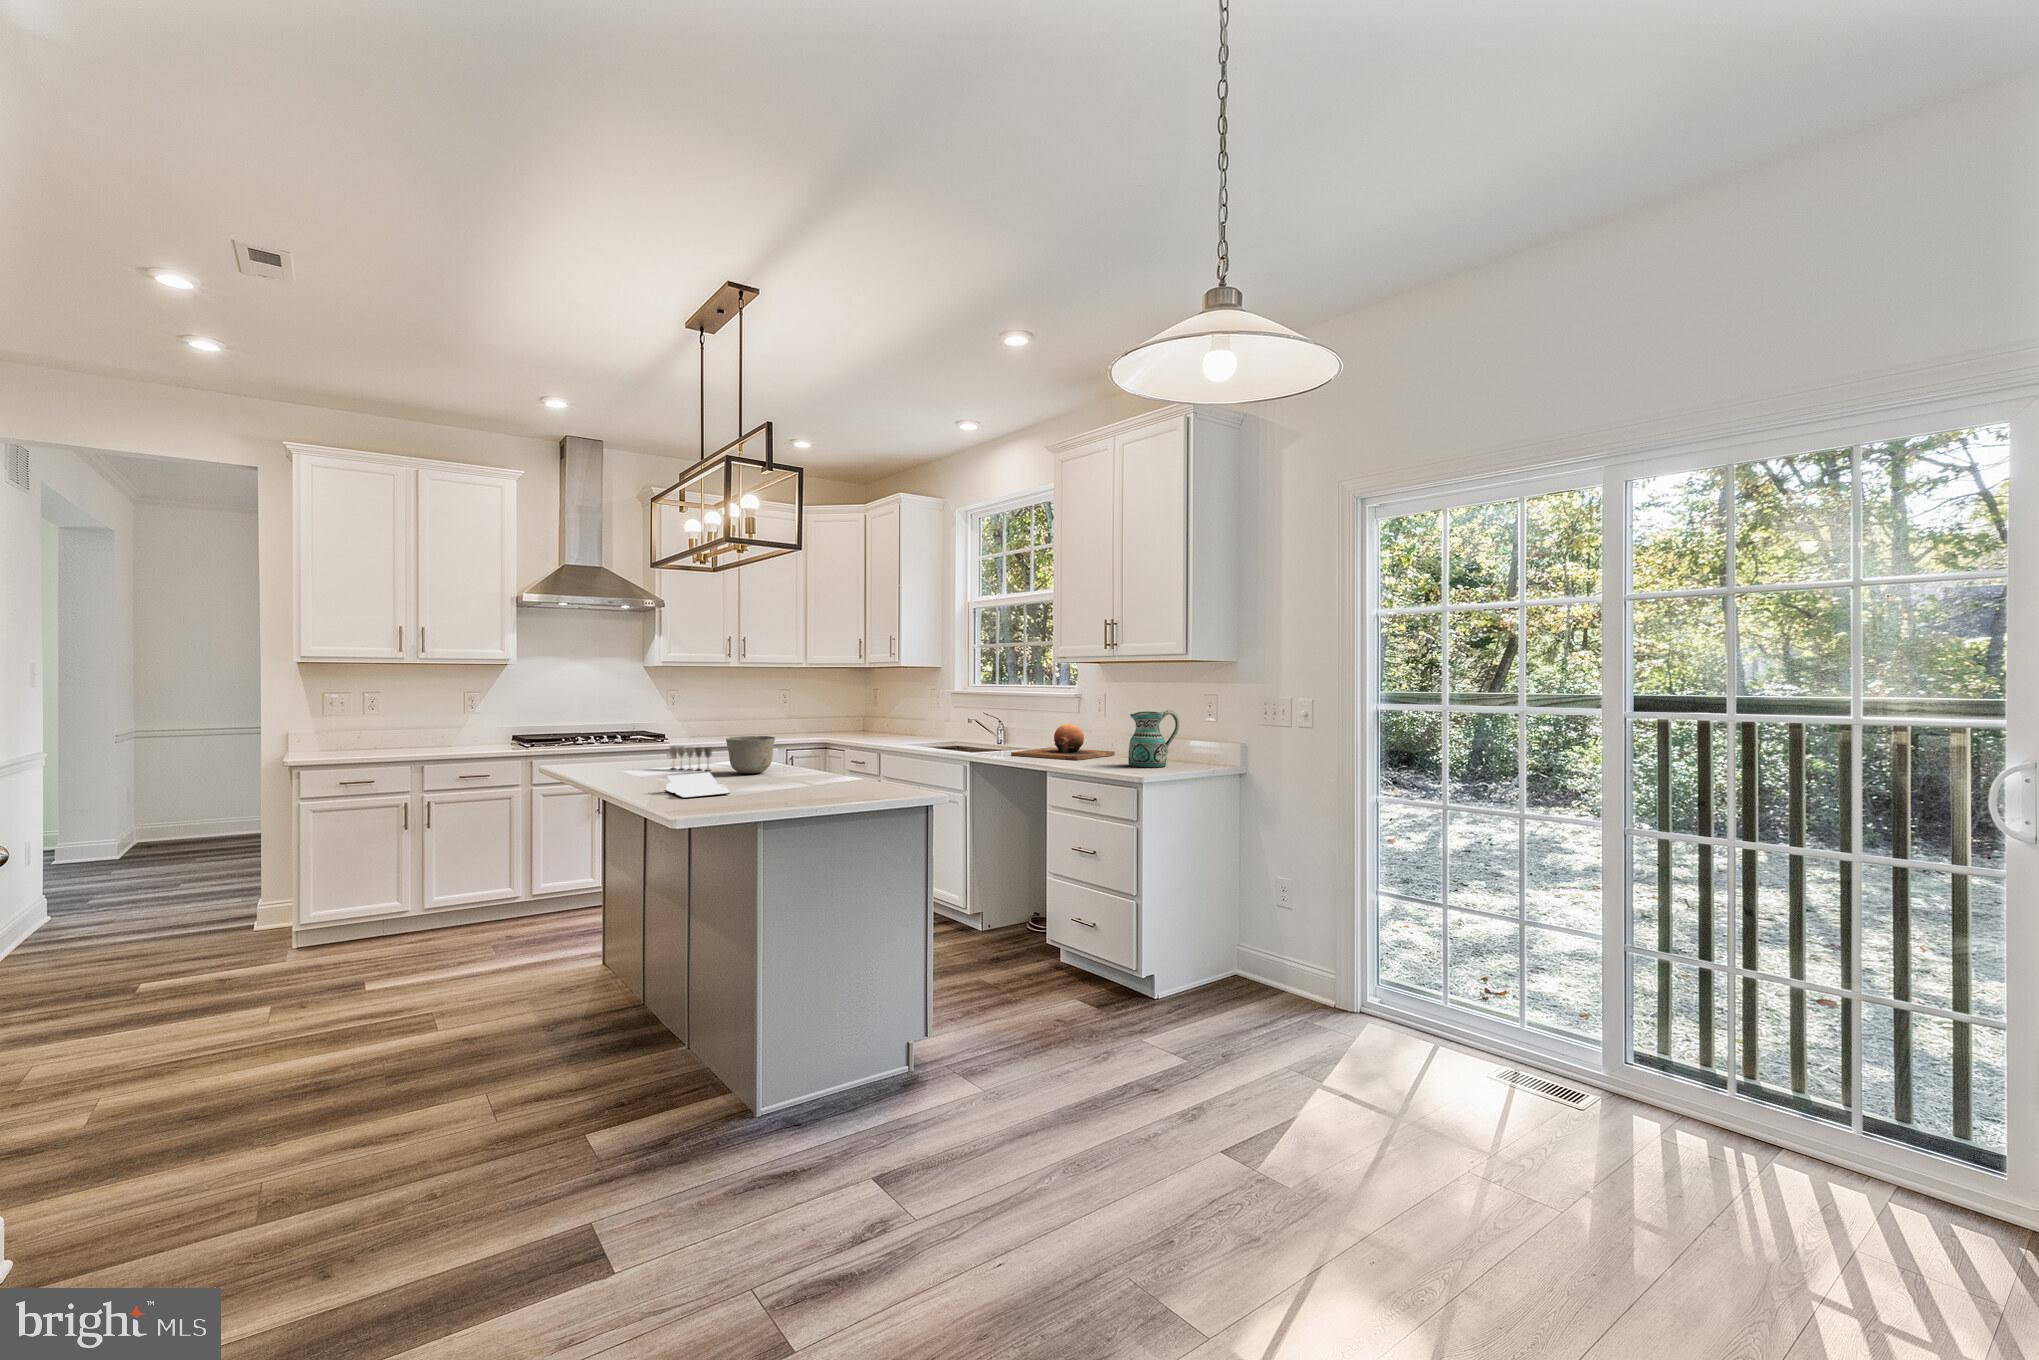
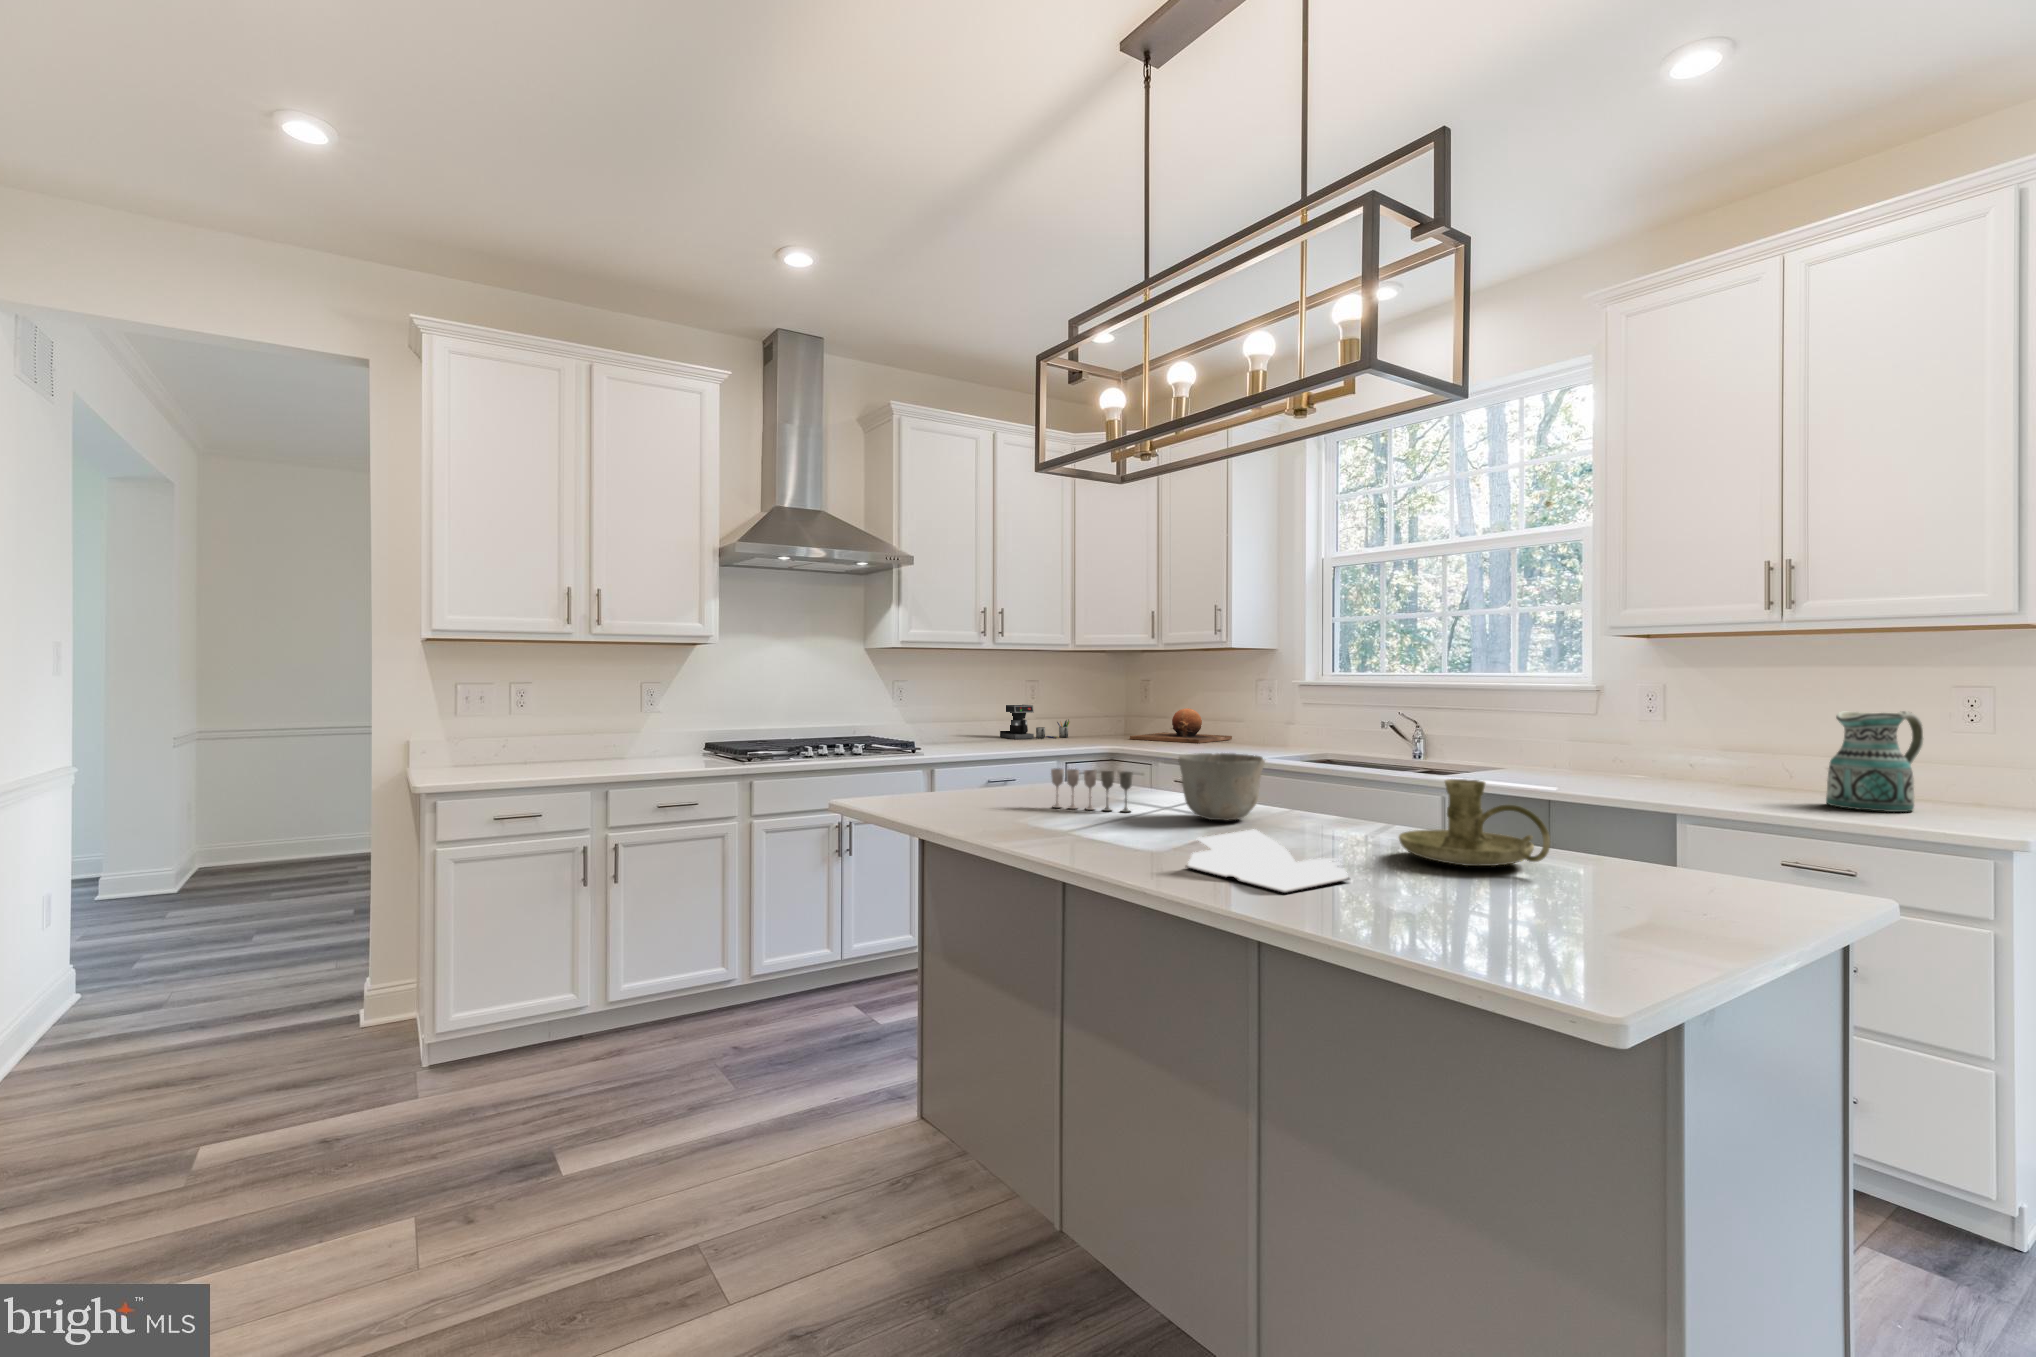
coffee maker: none [758,706,812,732] -> present [1000,705,1070,739]
chopping board: present [1011,724,1115,760] -> present [1130,708,1232,743]
candle holder: none [783,746,846,788] -> present [1399,779,1550,866]

